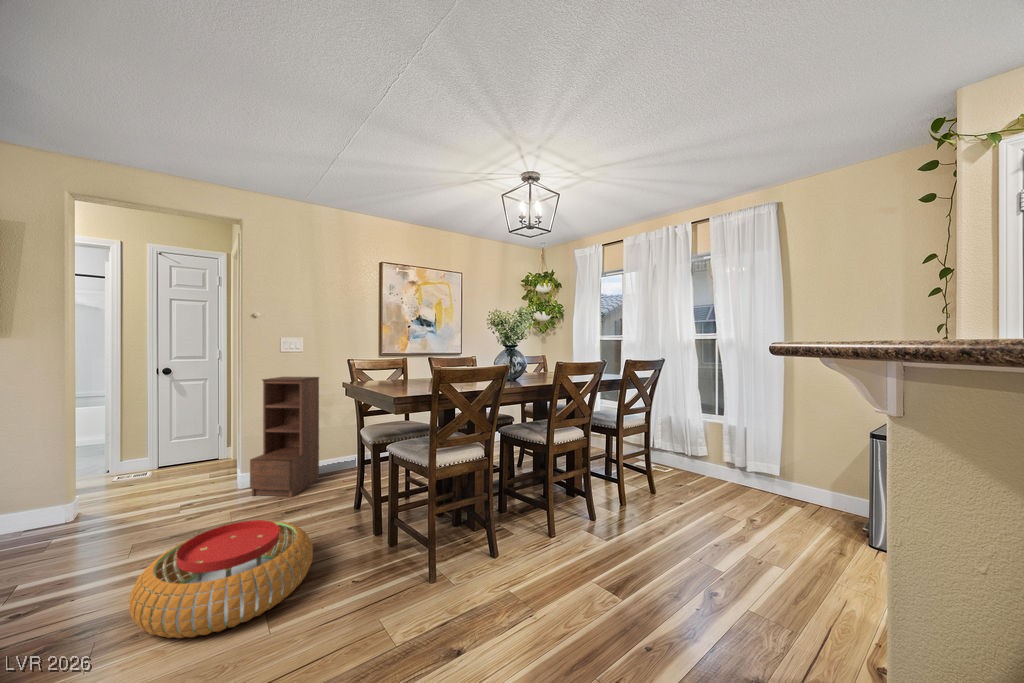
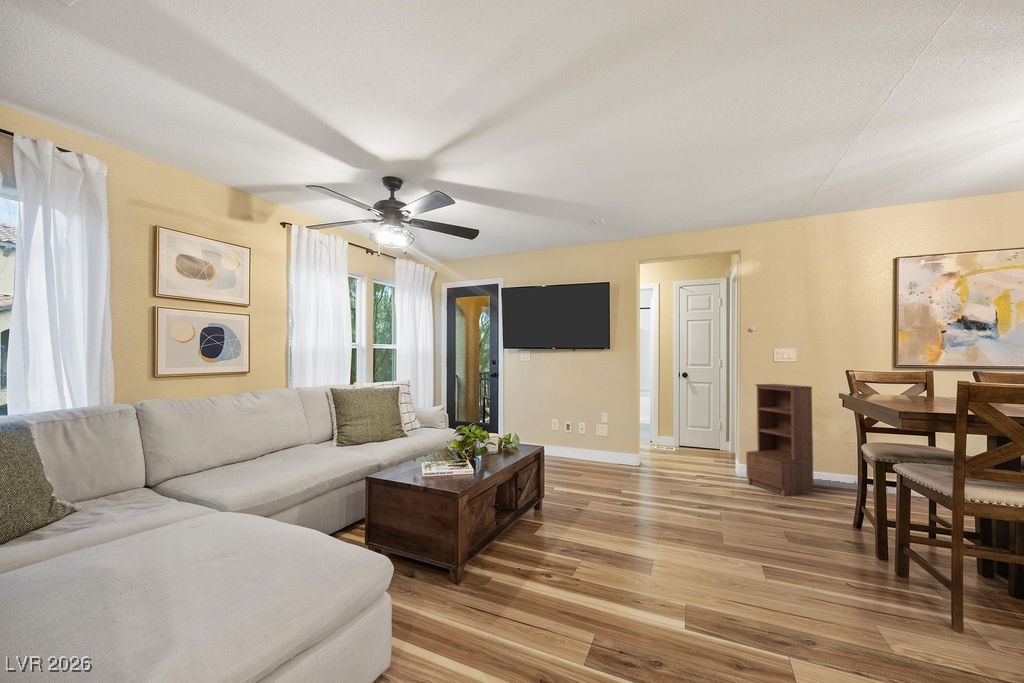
pouf: present [129,520,313,638] -> none [674,490,804,567]

